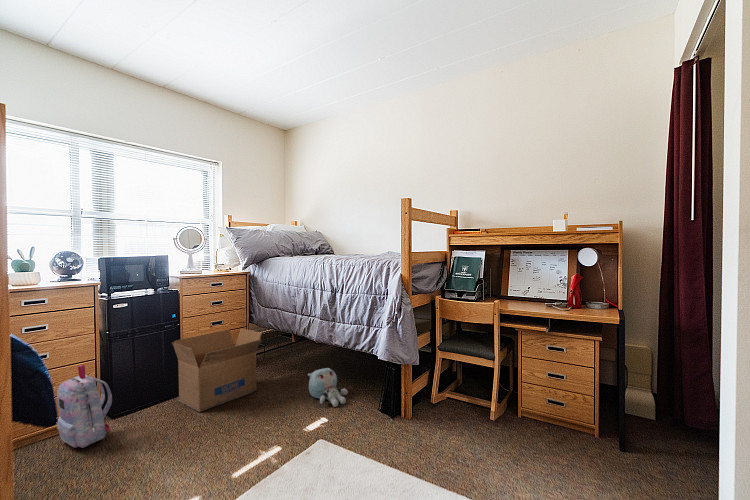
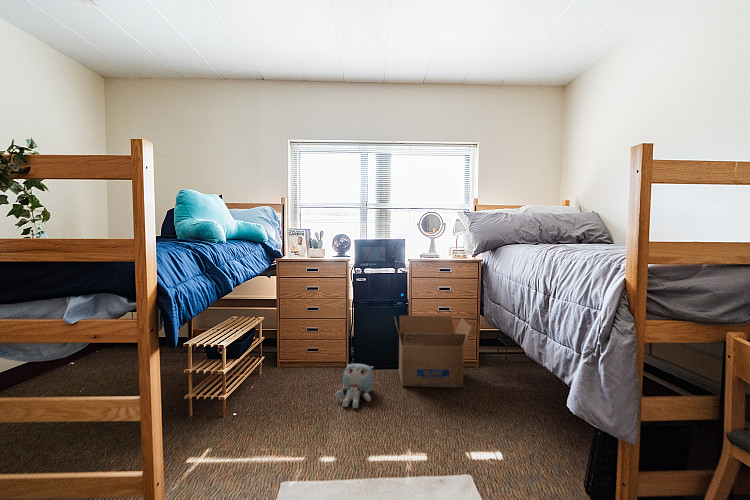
backpack: present [57,364,112,448] -> none [314,318,343,379]
plush toy: present [308,368,348,407] -> present [335,364,373,408]

